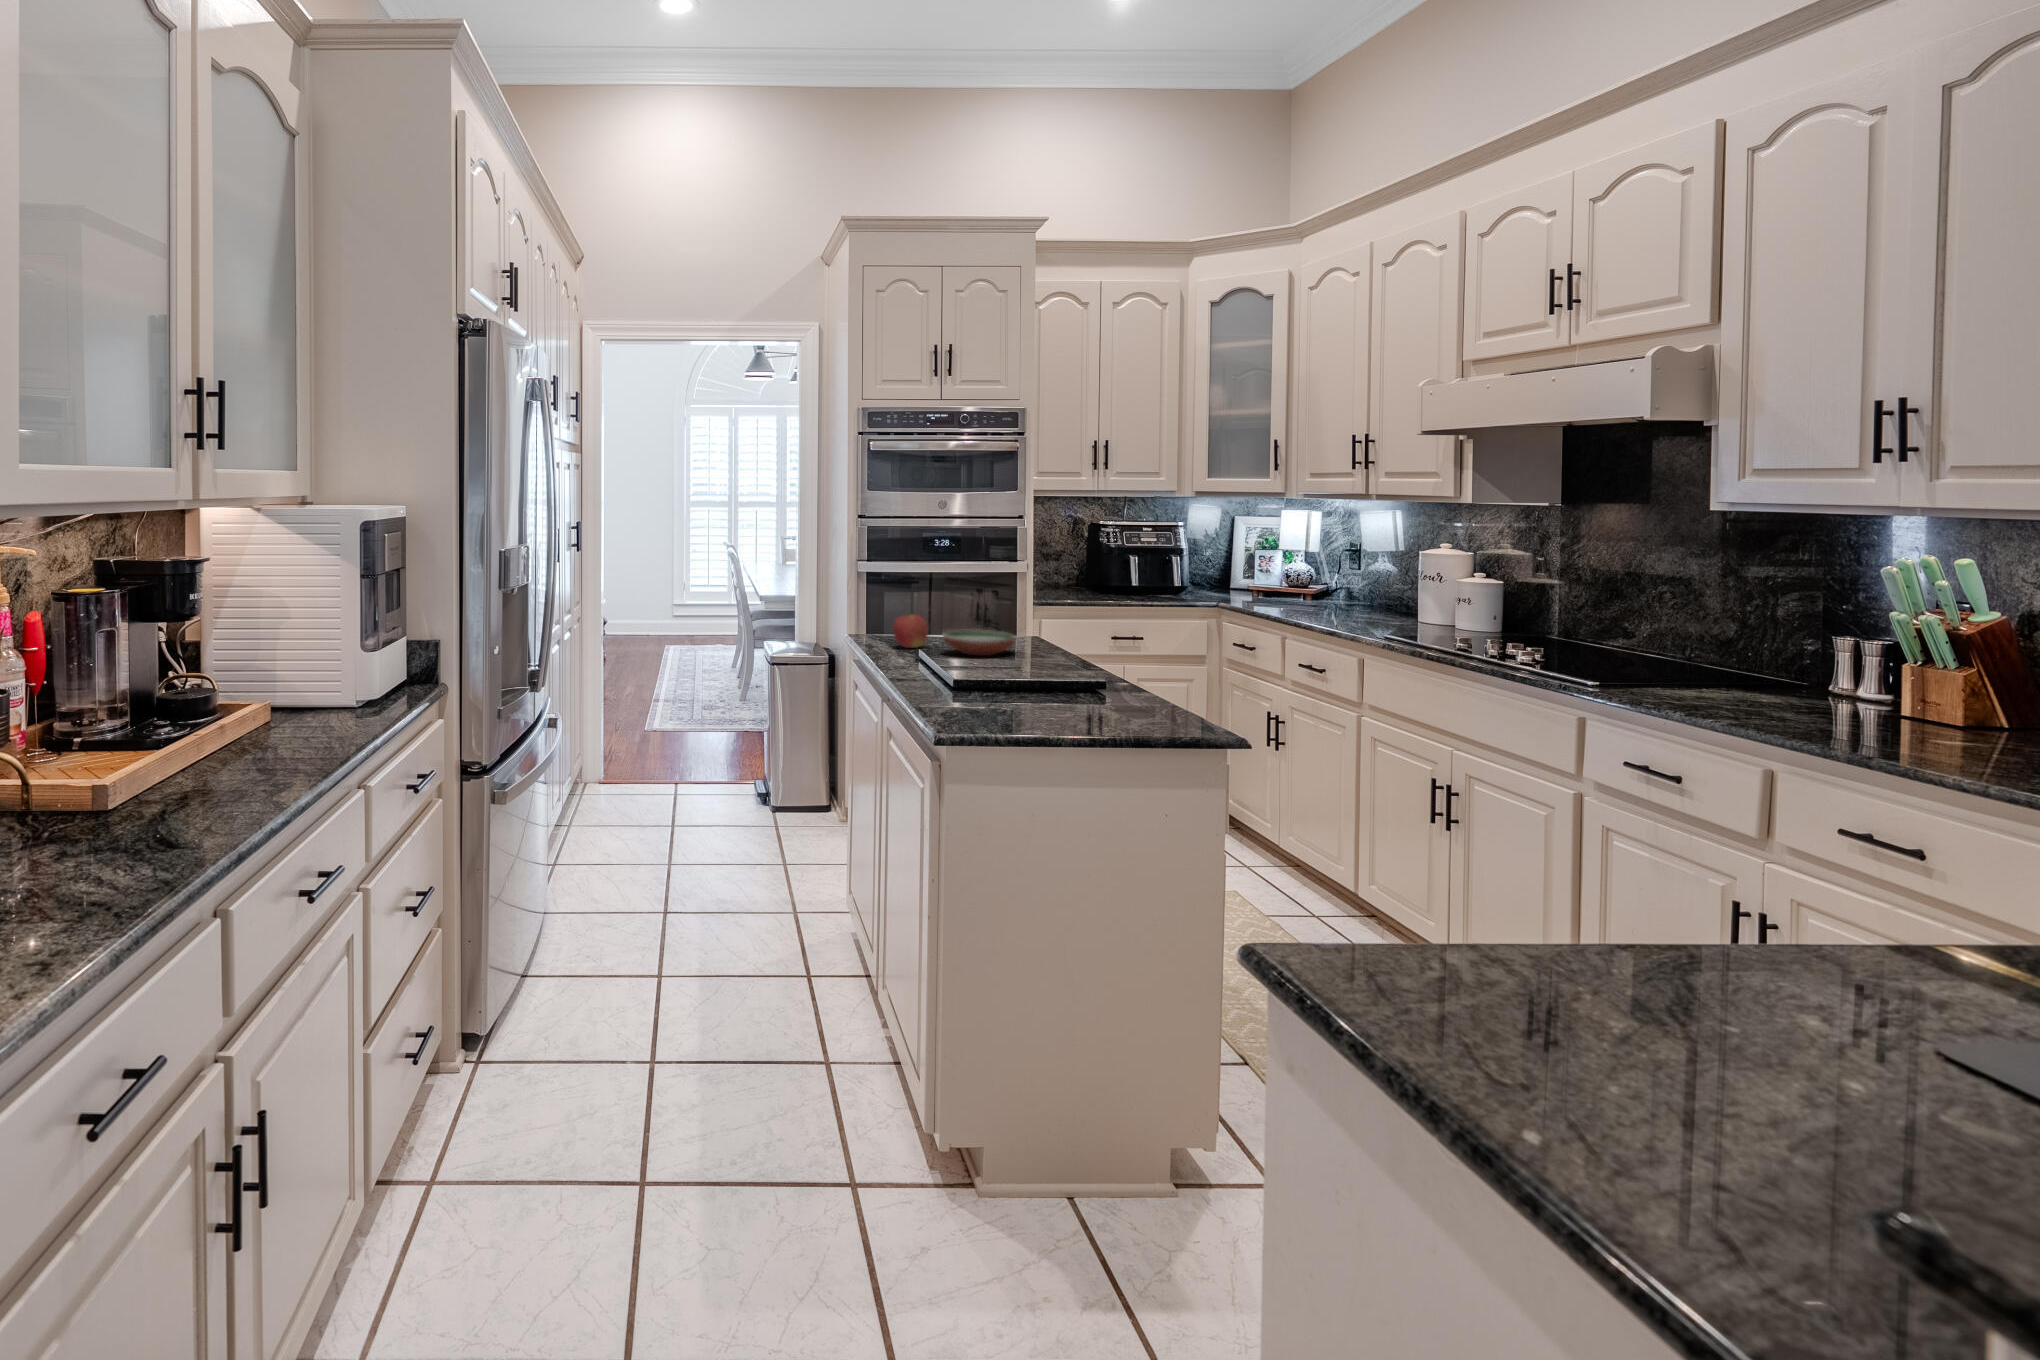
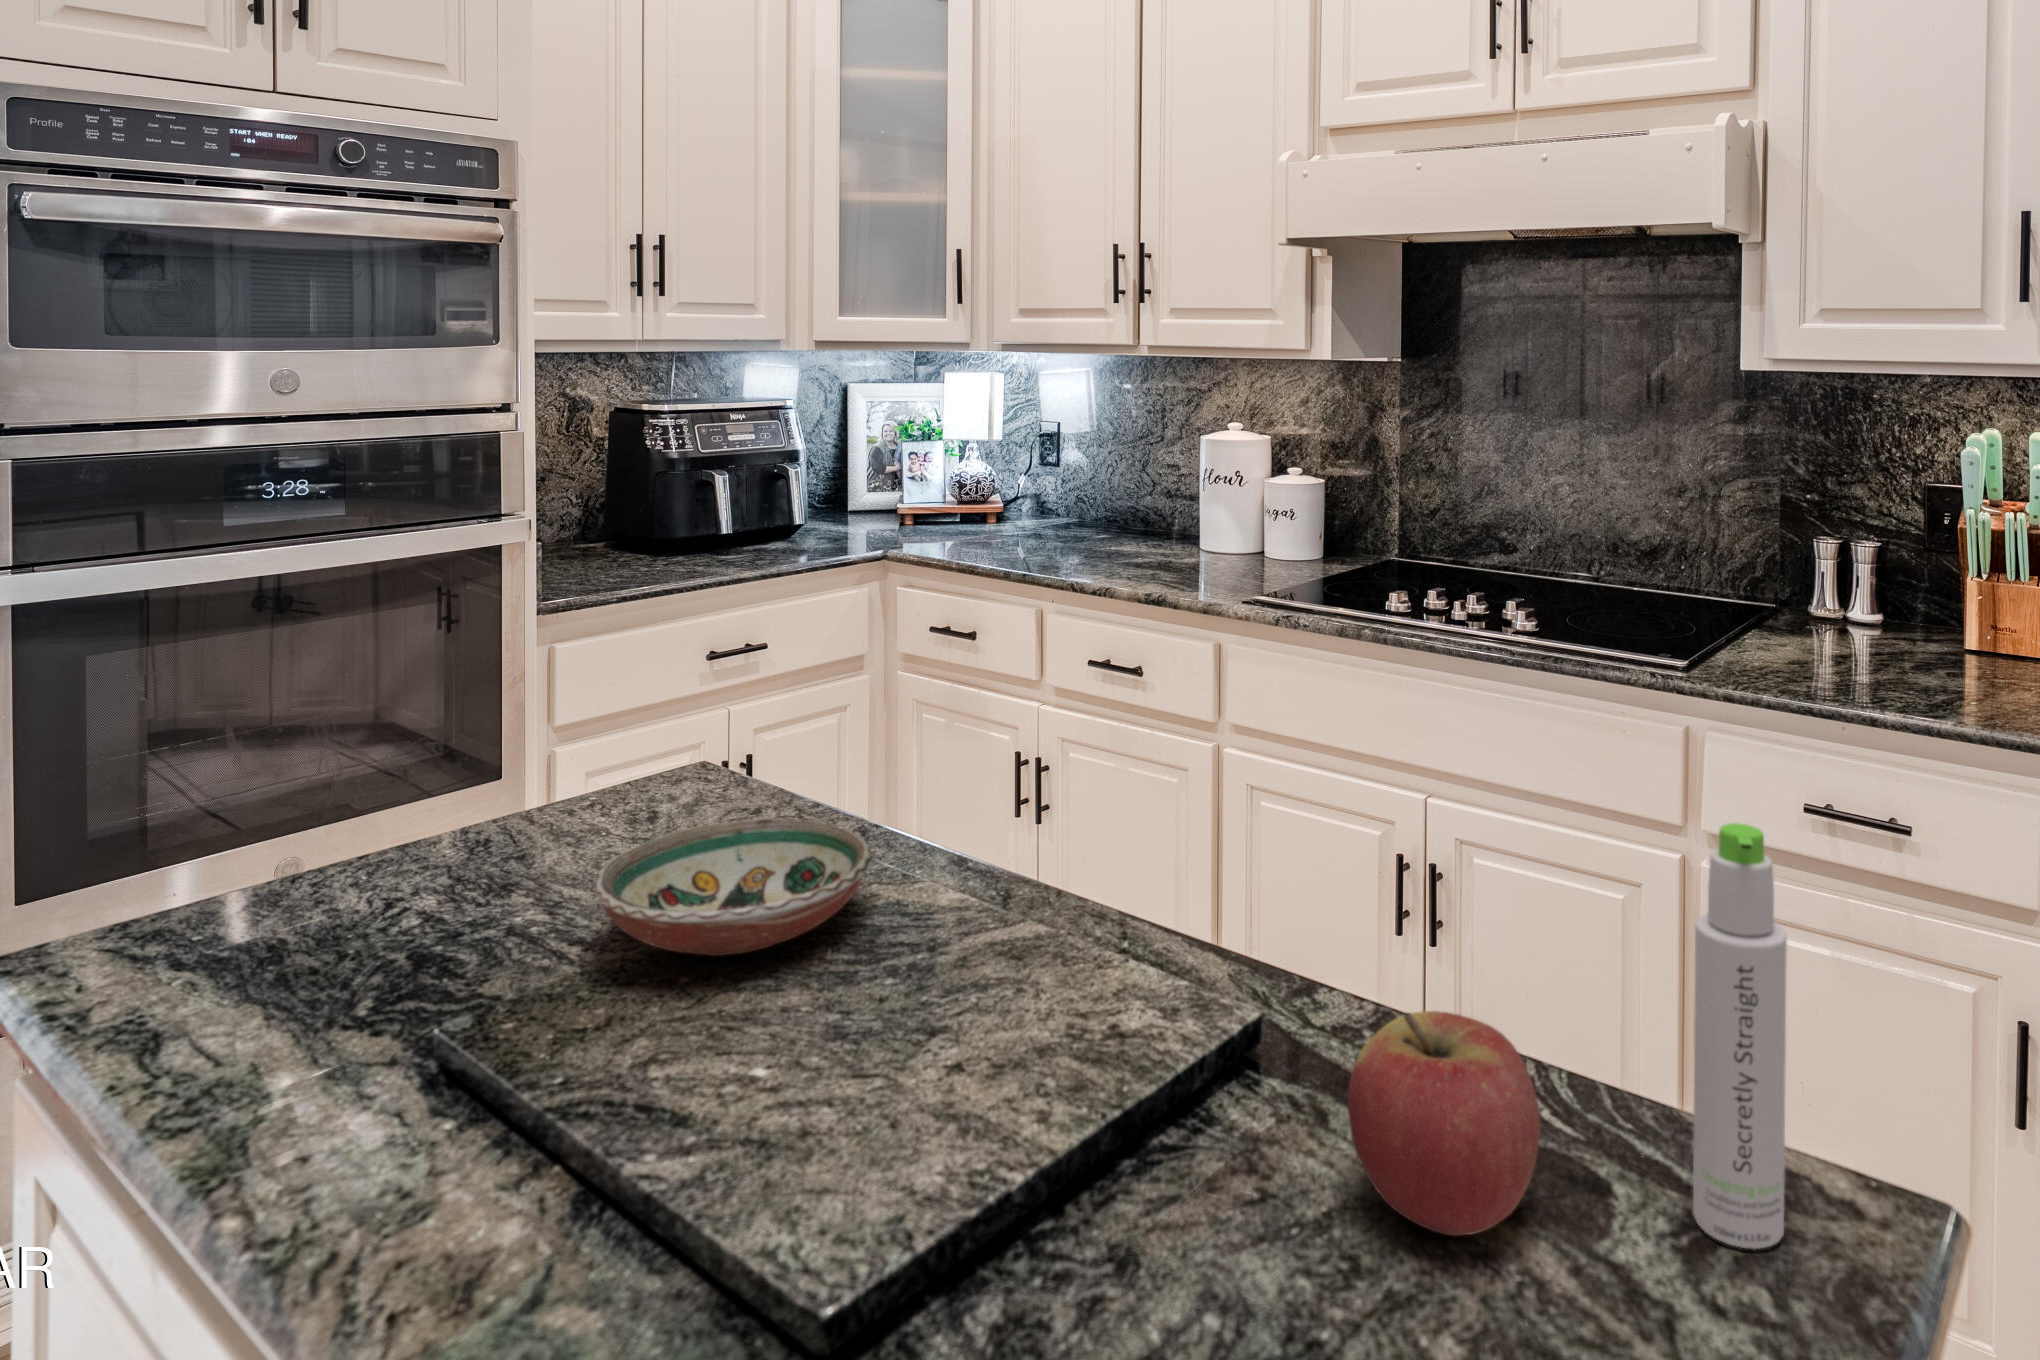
apple: present [893,613,928,648] -> present [1348,1011,1540,1236]
bottle: none [1120,618,1145,723] -> present [1693,823,1787,1249]

